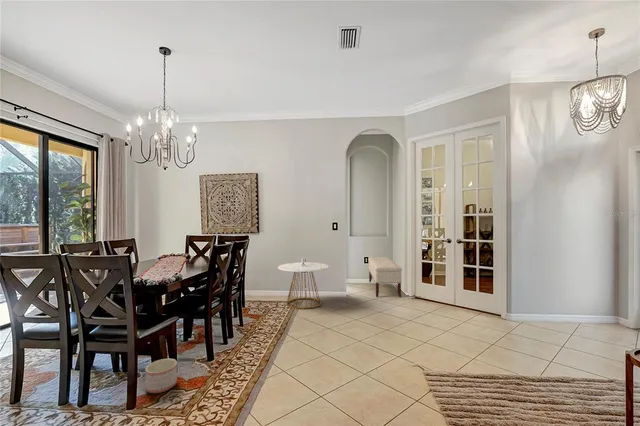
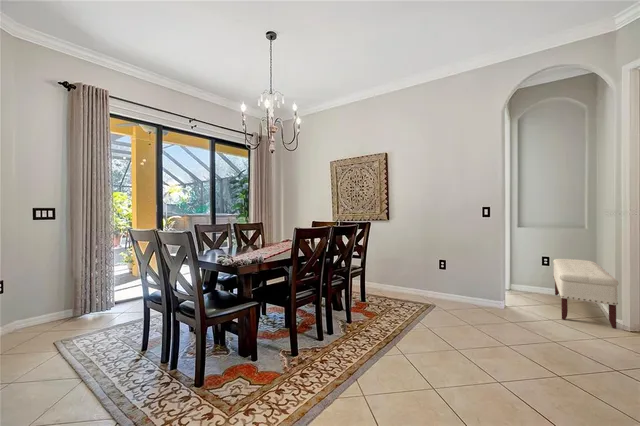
side table: present [278,258,329,309] -> none [403,251,474,318]
planter: present [146,359,177,393] -> none [221,341,251,377]

